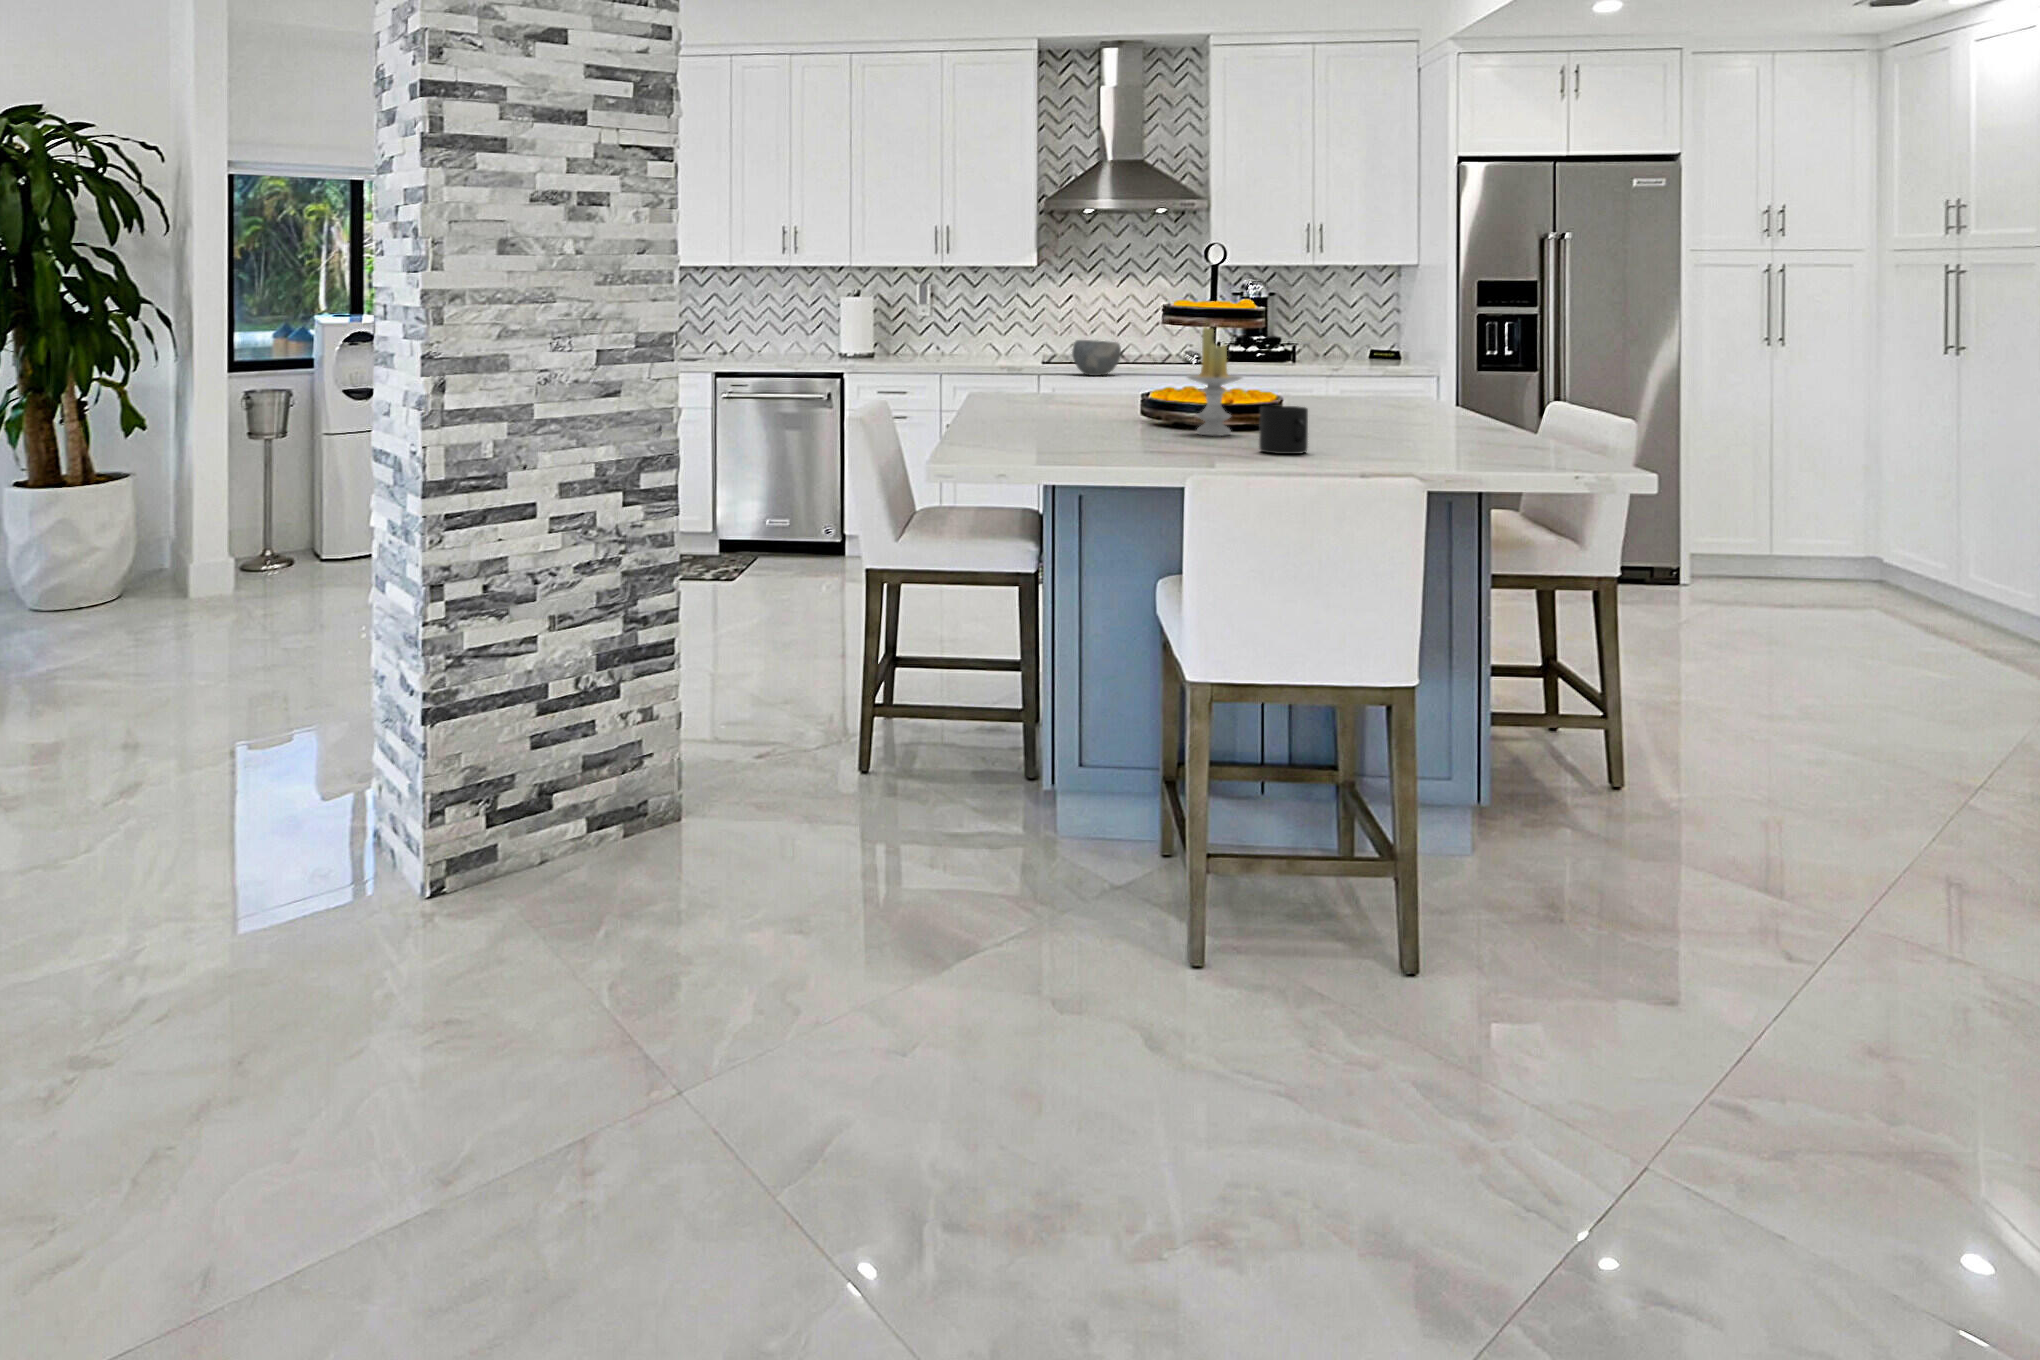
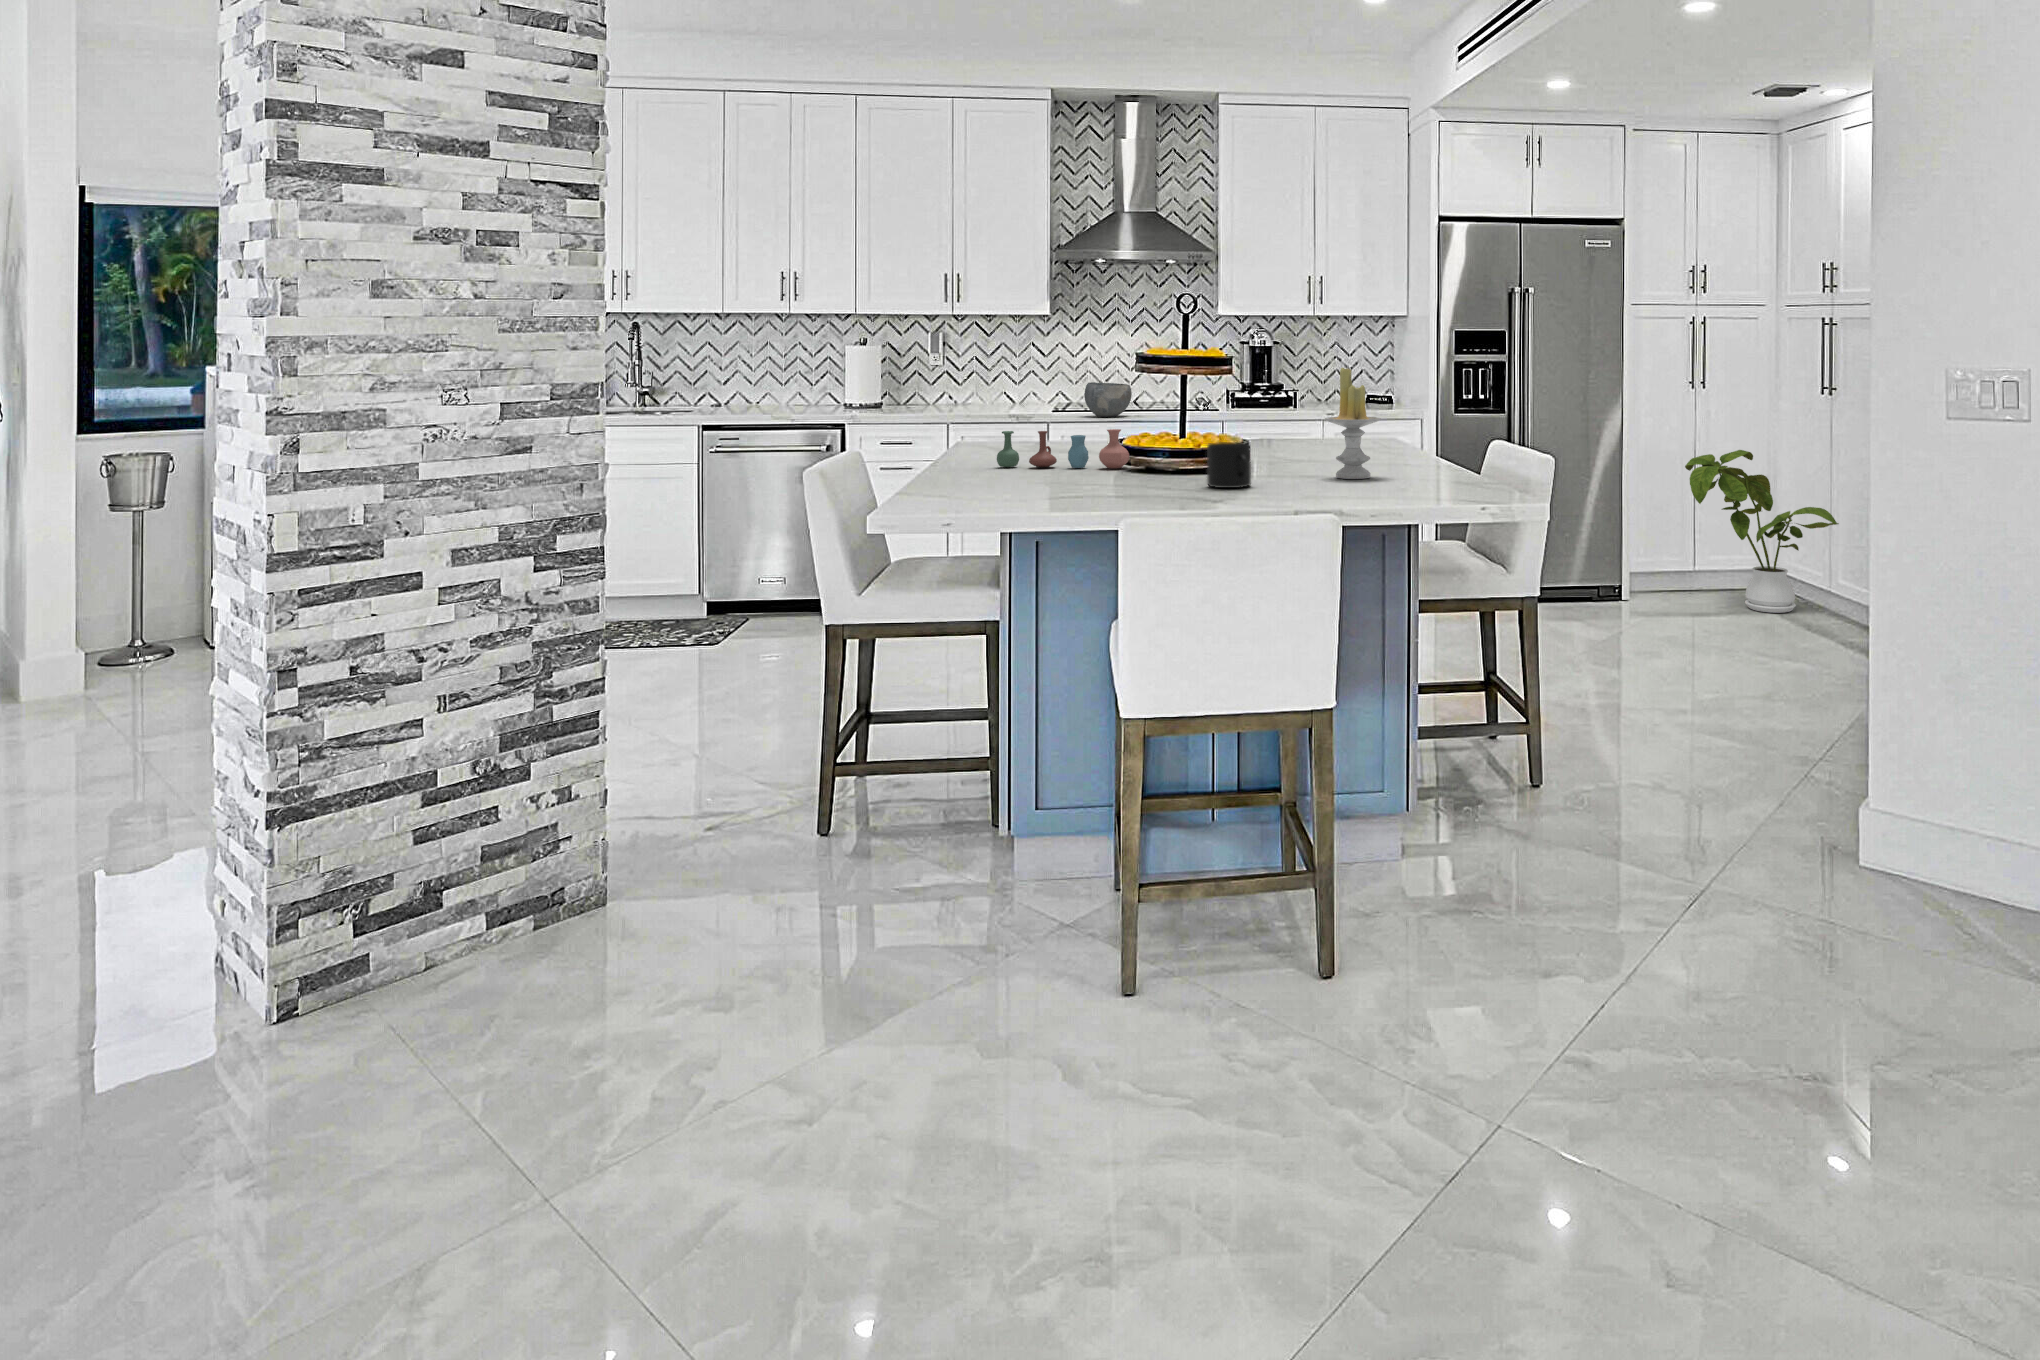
candle: present [1187,327,1242,436] -> present [1325,368,1381,479]
vase: none [1023,389,1161,429] -> present [997,429,1129,468]
house plant: none [1771,428,1984,621] -> present [1685,450,1839,613]

